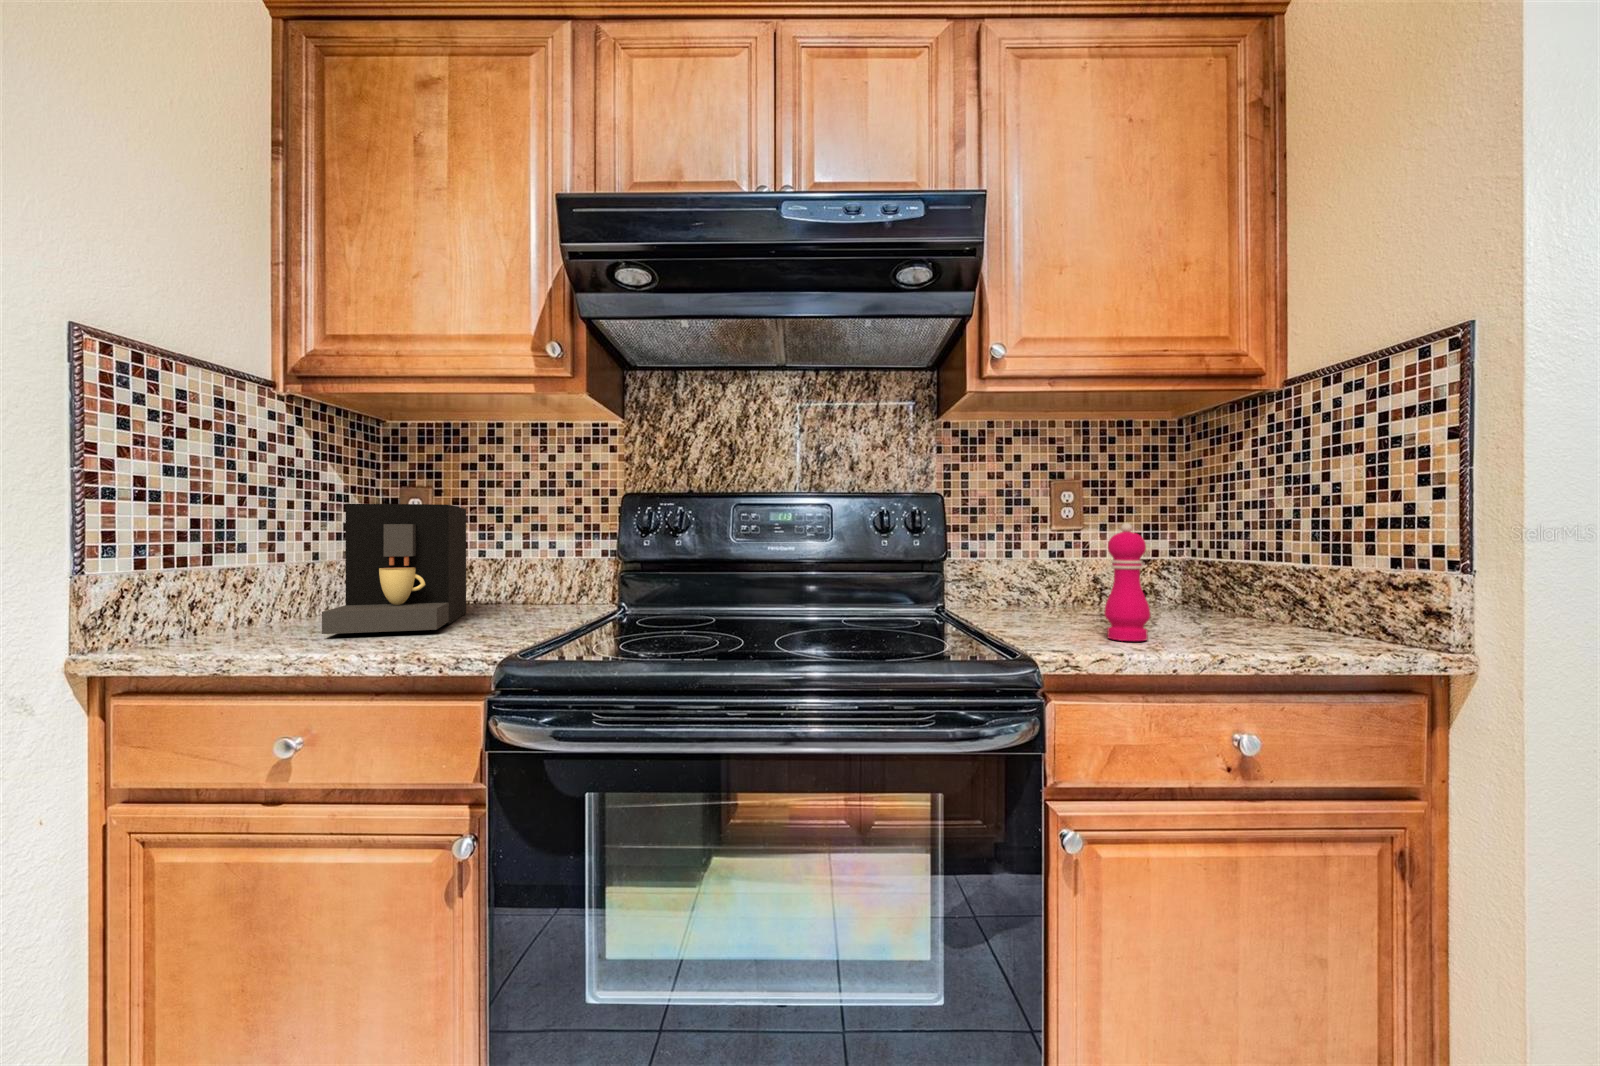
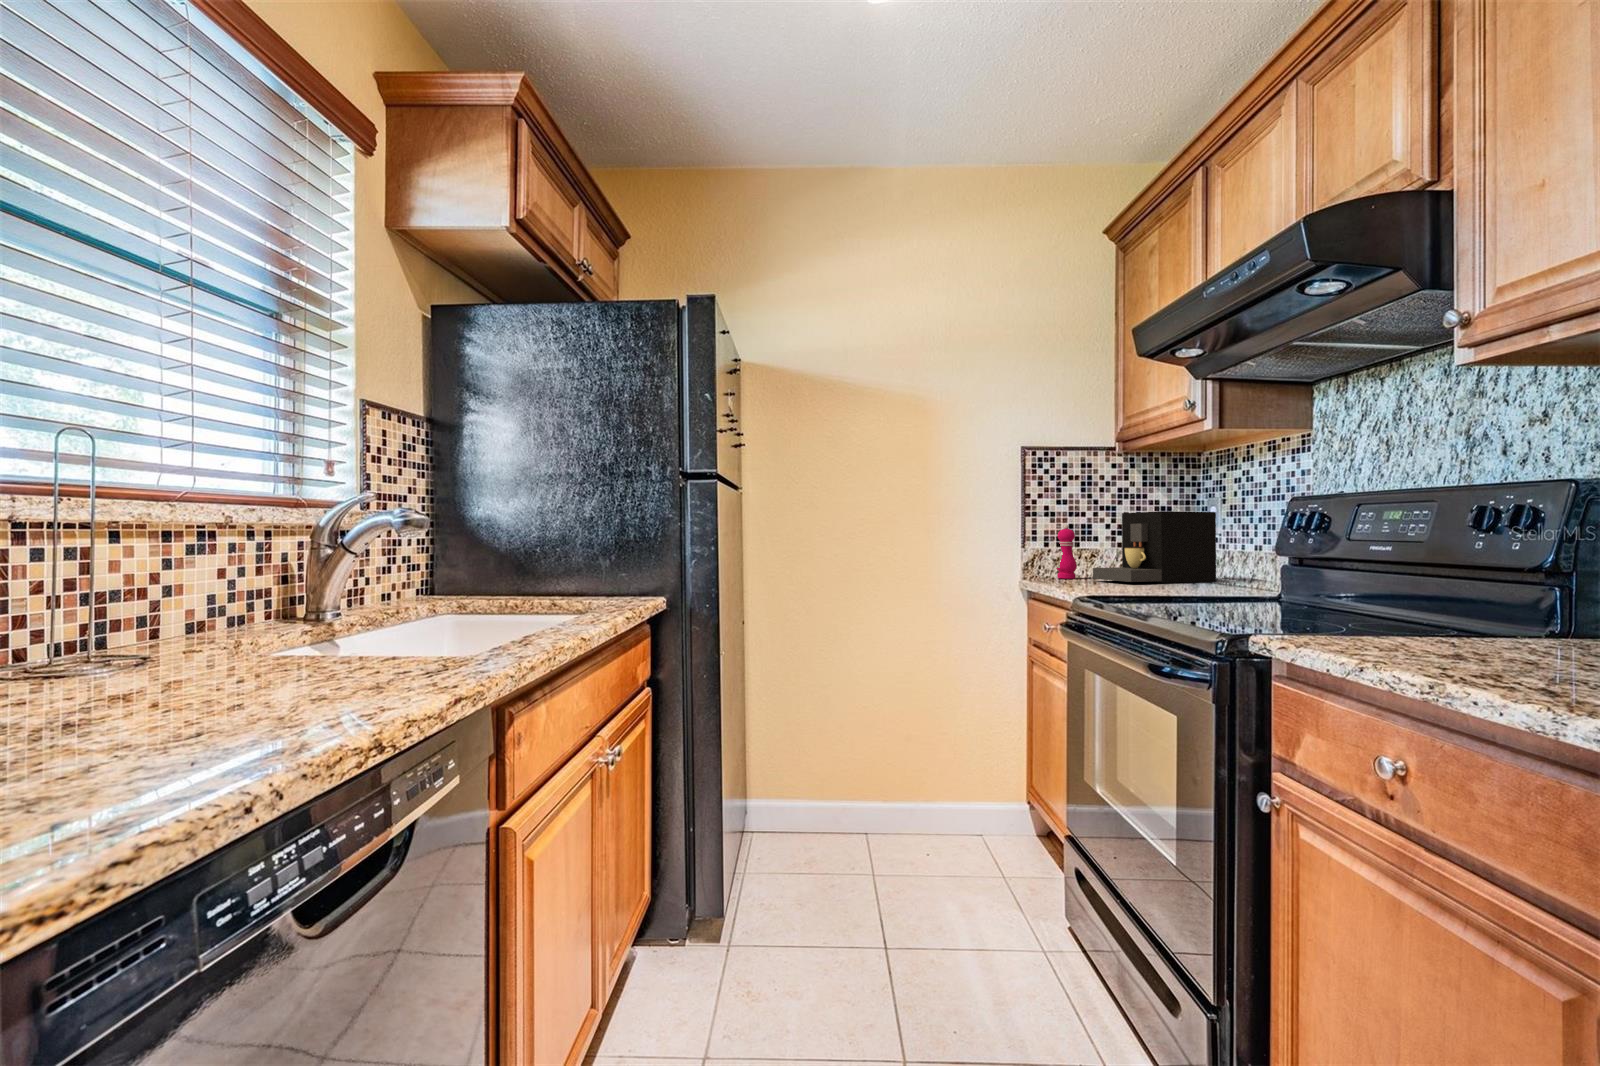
pepper mill: present [1104,523,1150,641] -> present [1057,525,1077,579]

